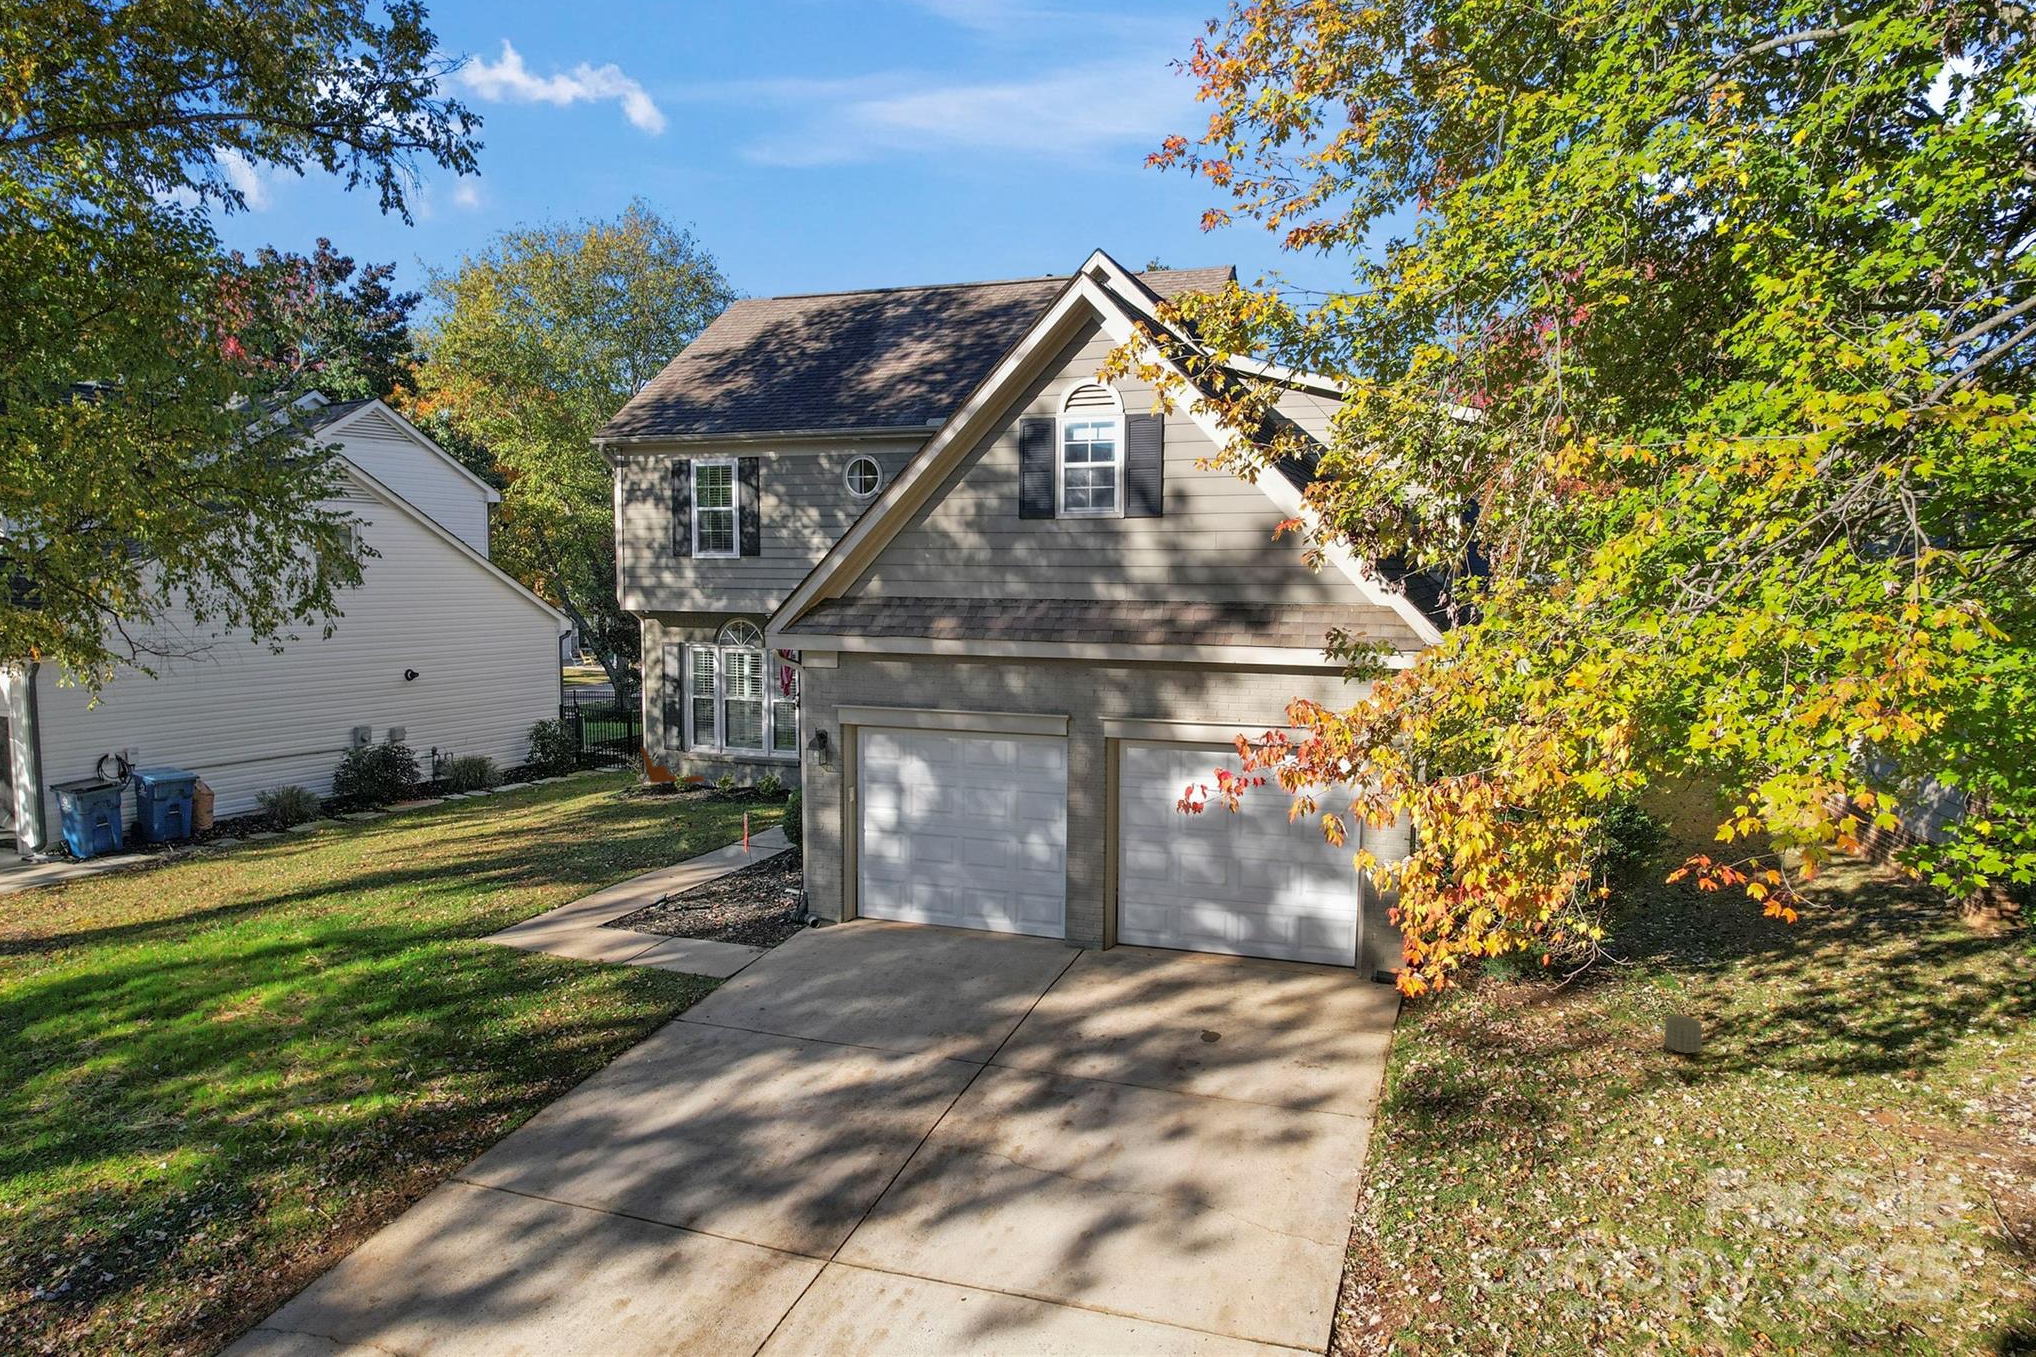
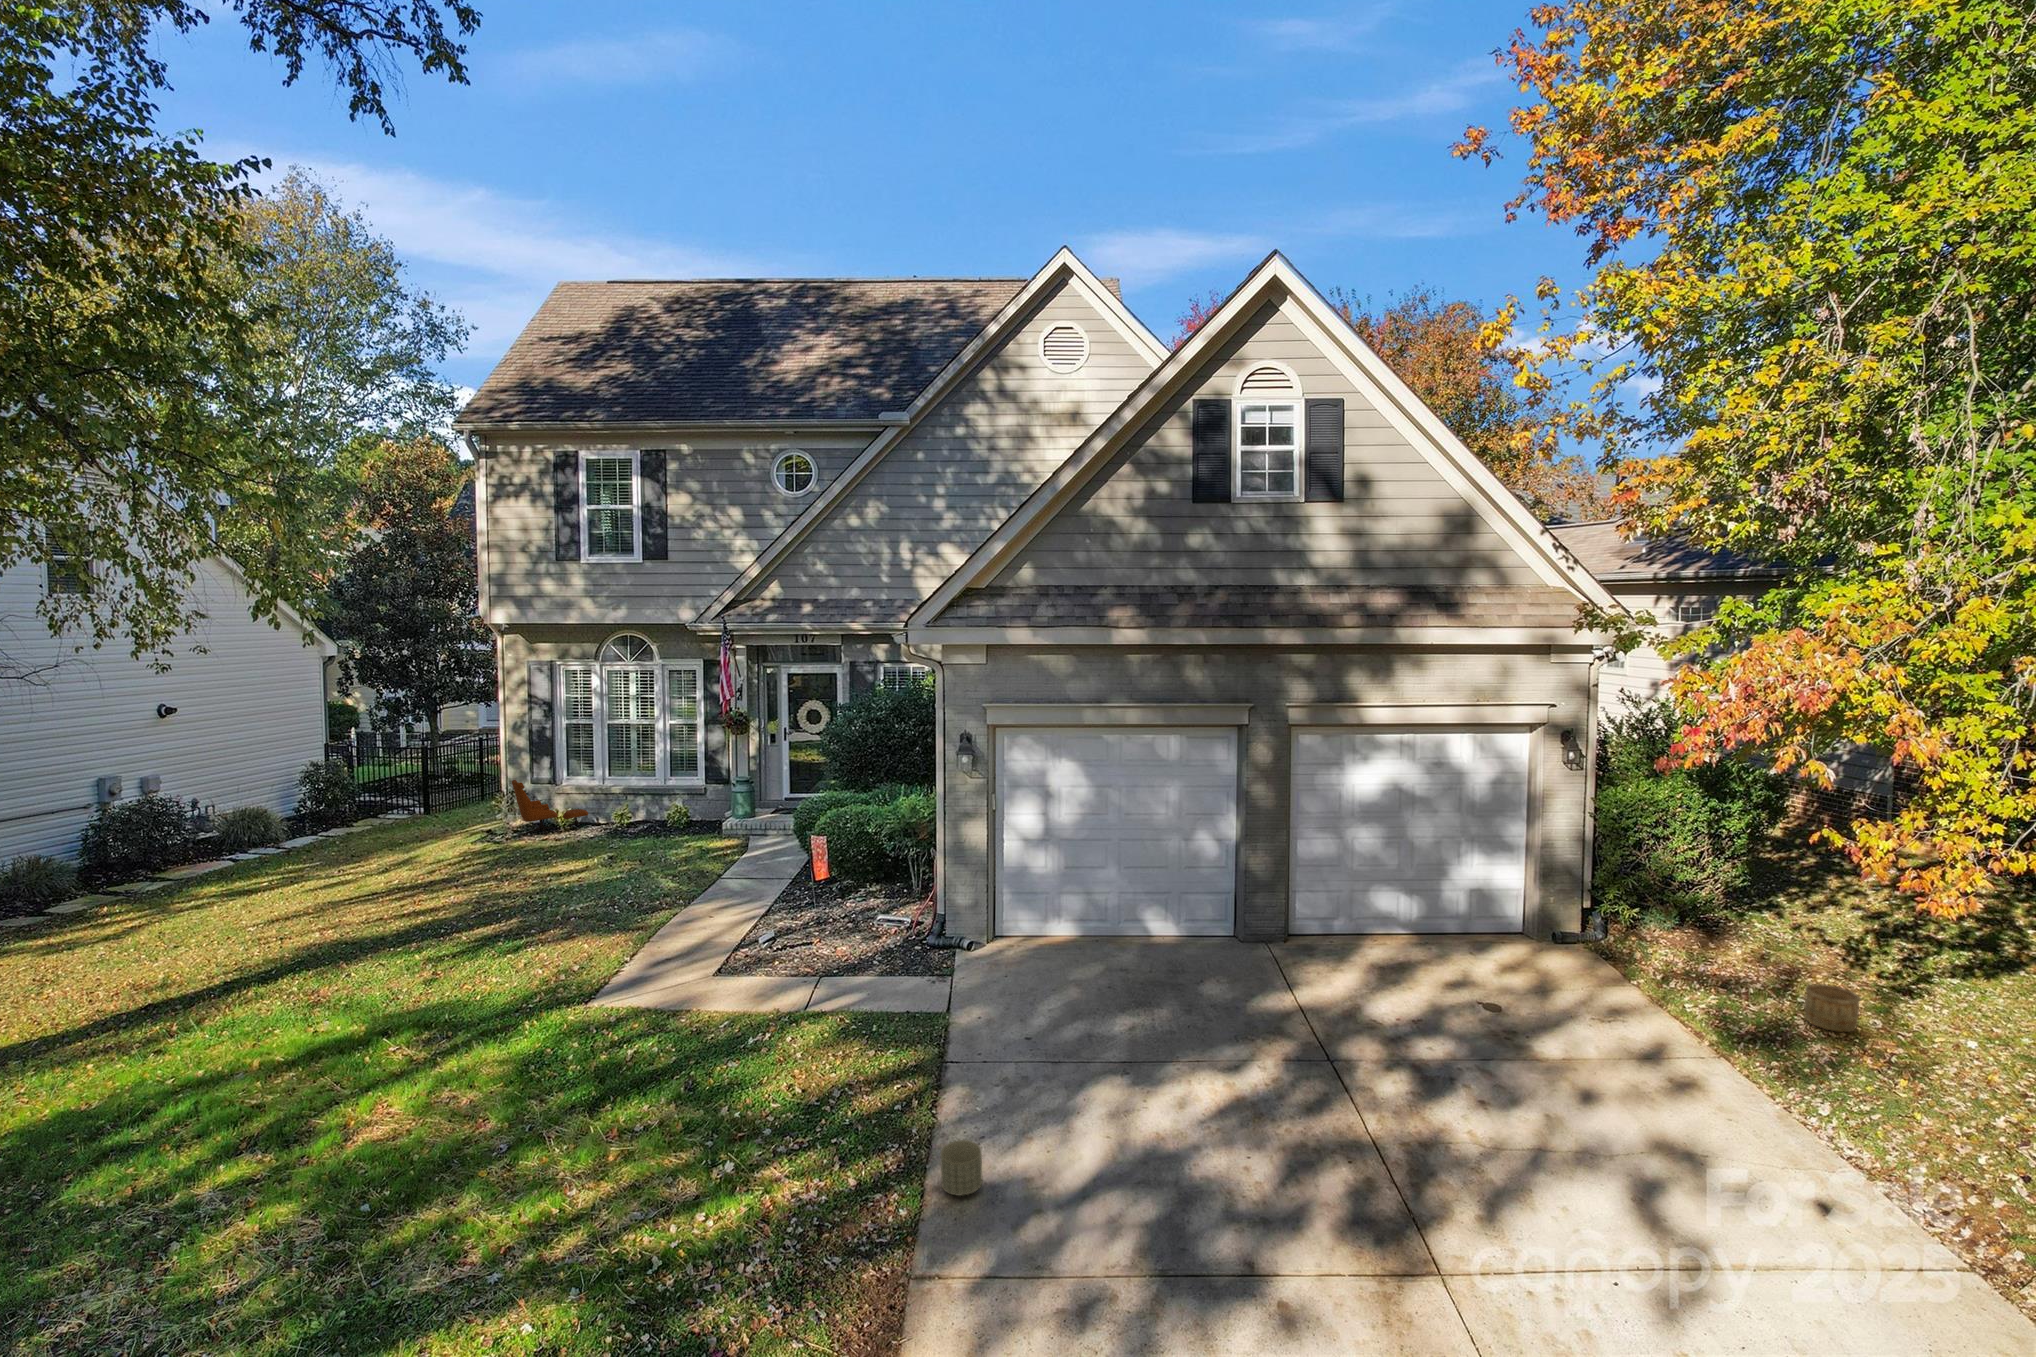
planter: present [1665,1015,1702,1054] -> present [940,1140,982,1196]
wooden bucket: none [1468,1033,1518,1084] -> present [1805,984,1861,1032]

